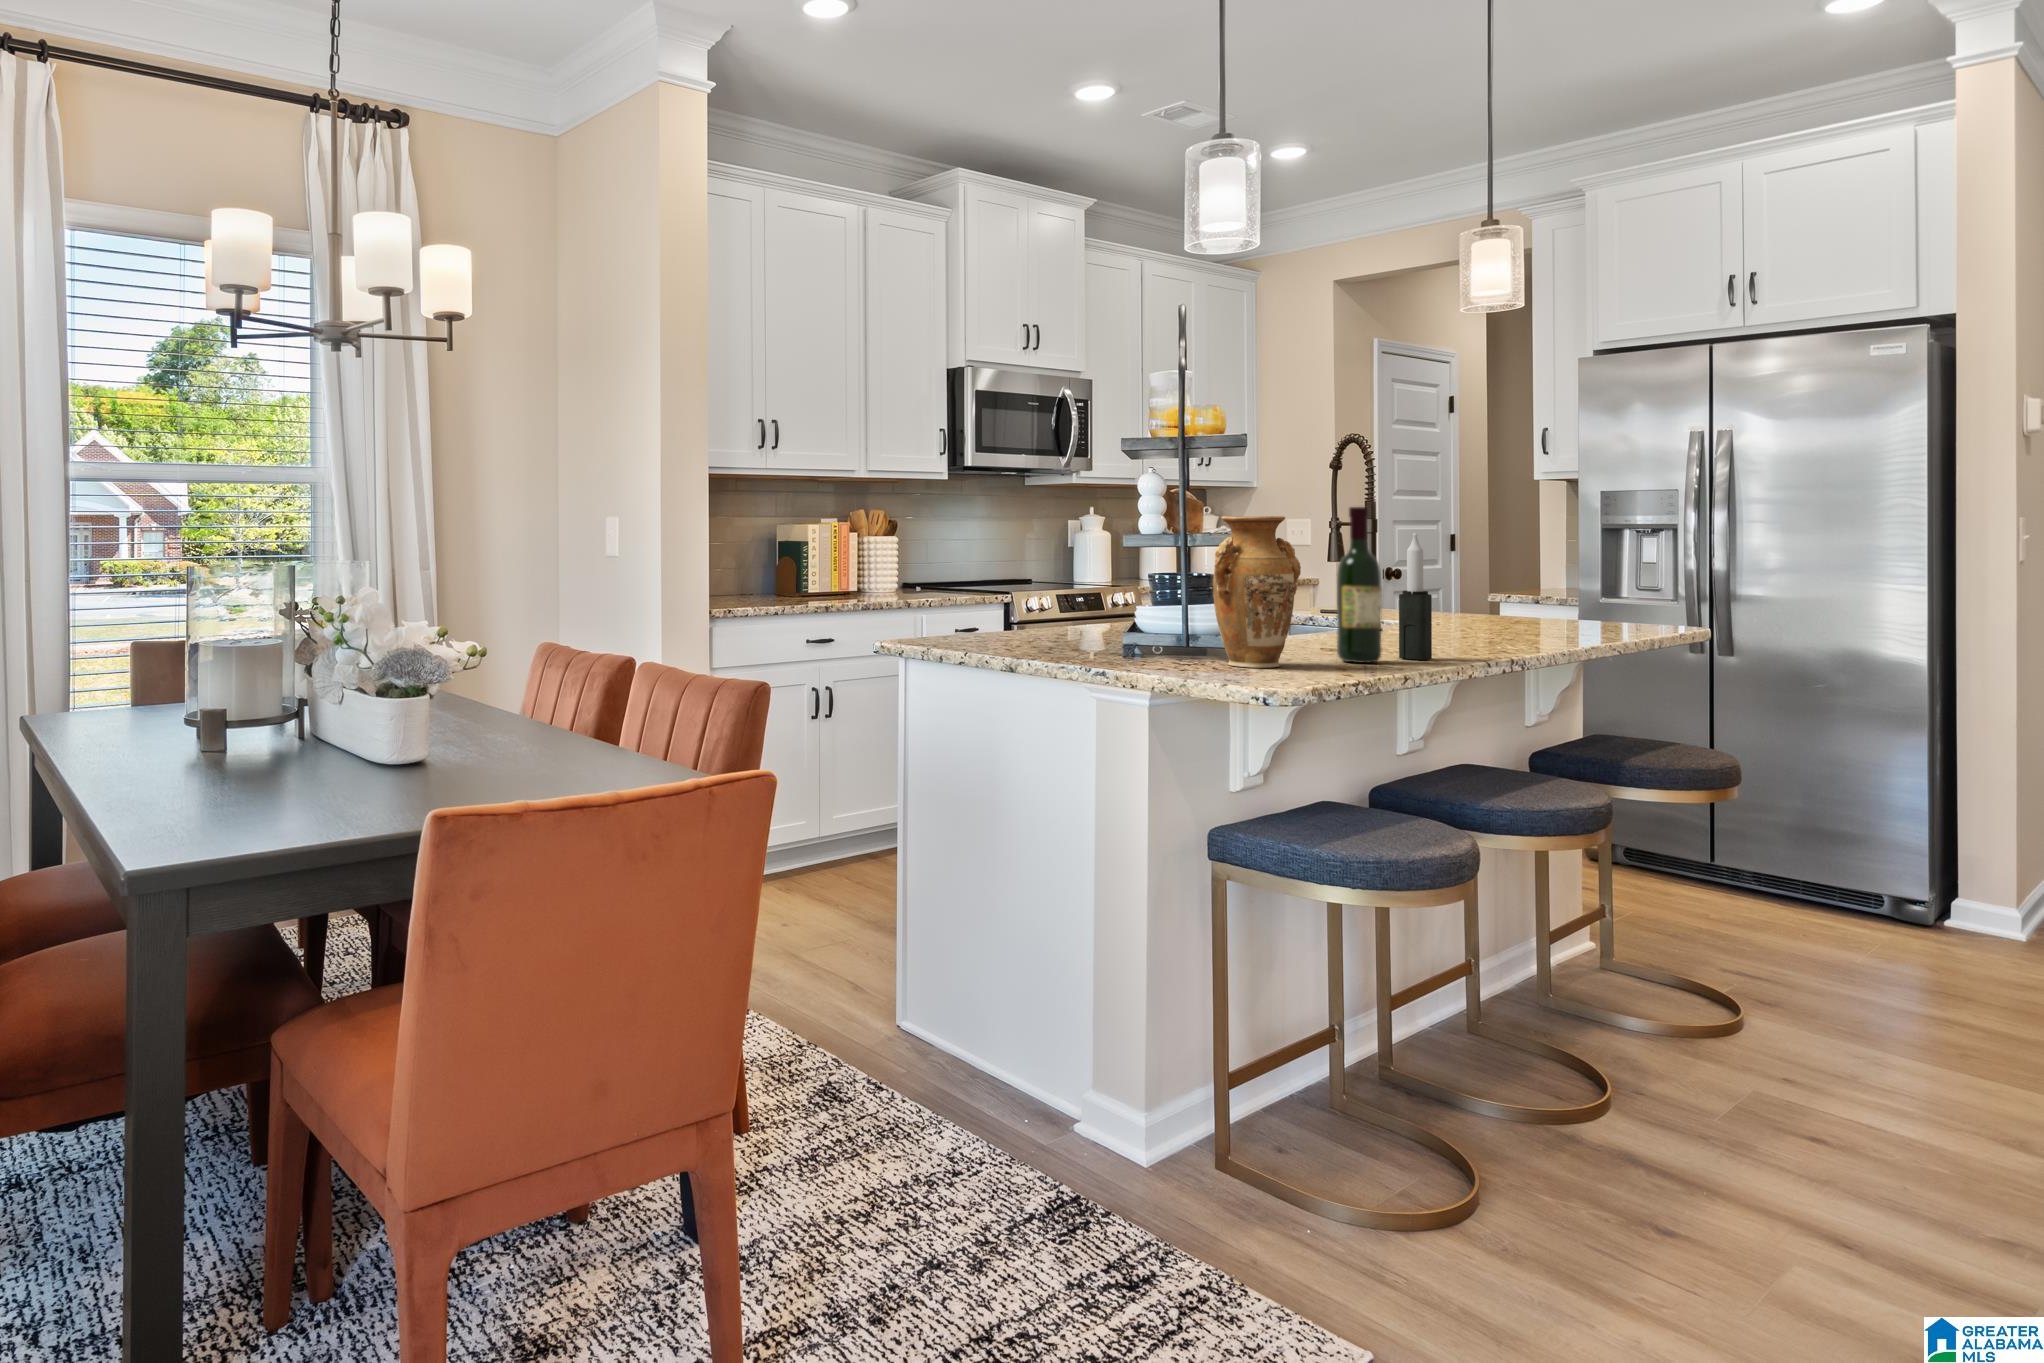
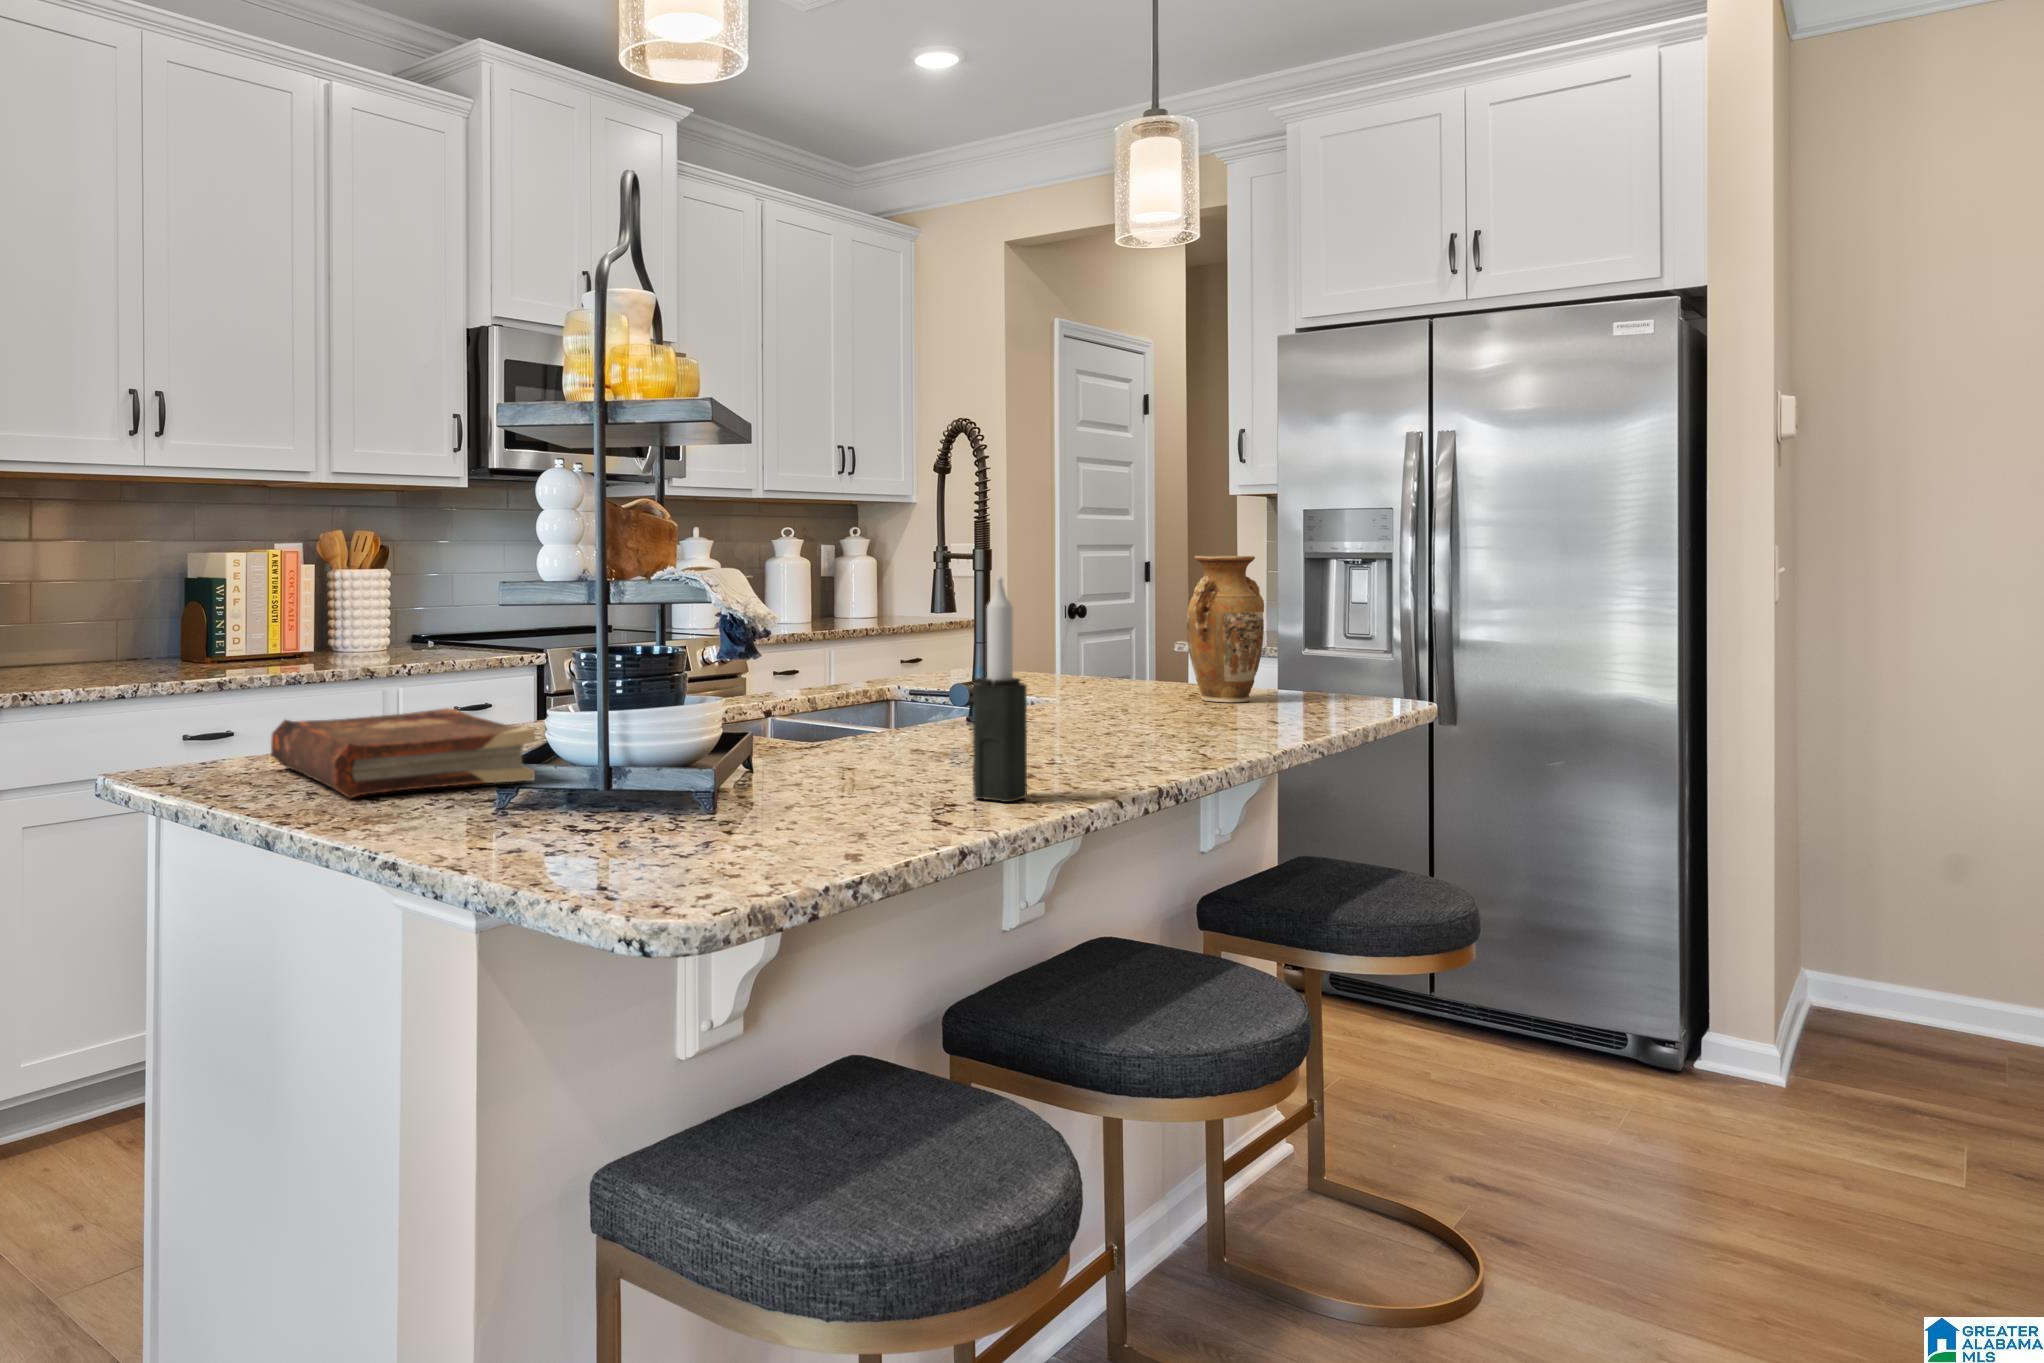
wine bottle: present [1337,507,1382,663] -> none [859,530,933,817]
vase: present [1213,516,1301,668] -> present [1187,555,1264,702]
book: none [971,611,1132,651] -> present [271,708,535,799]

